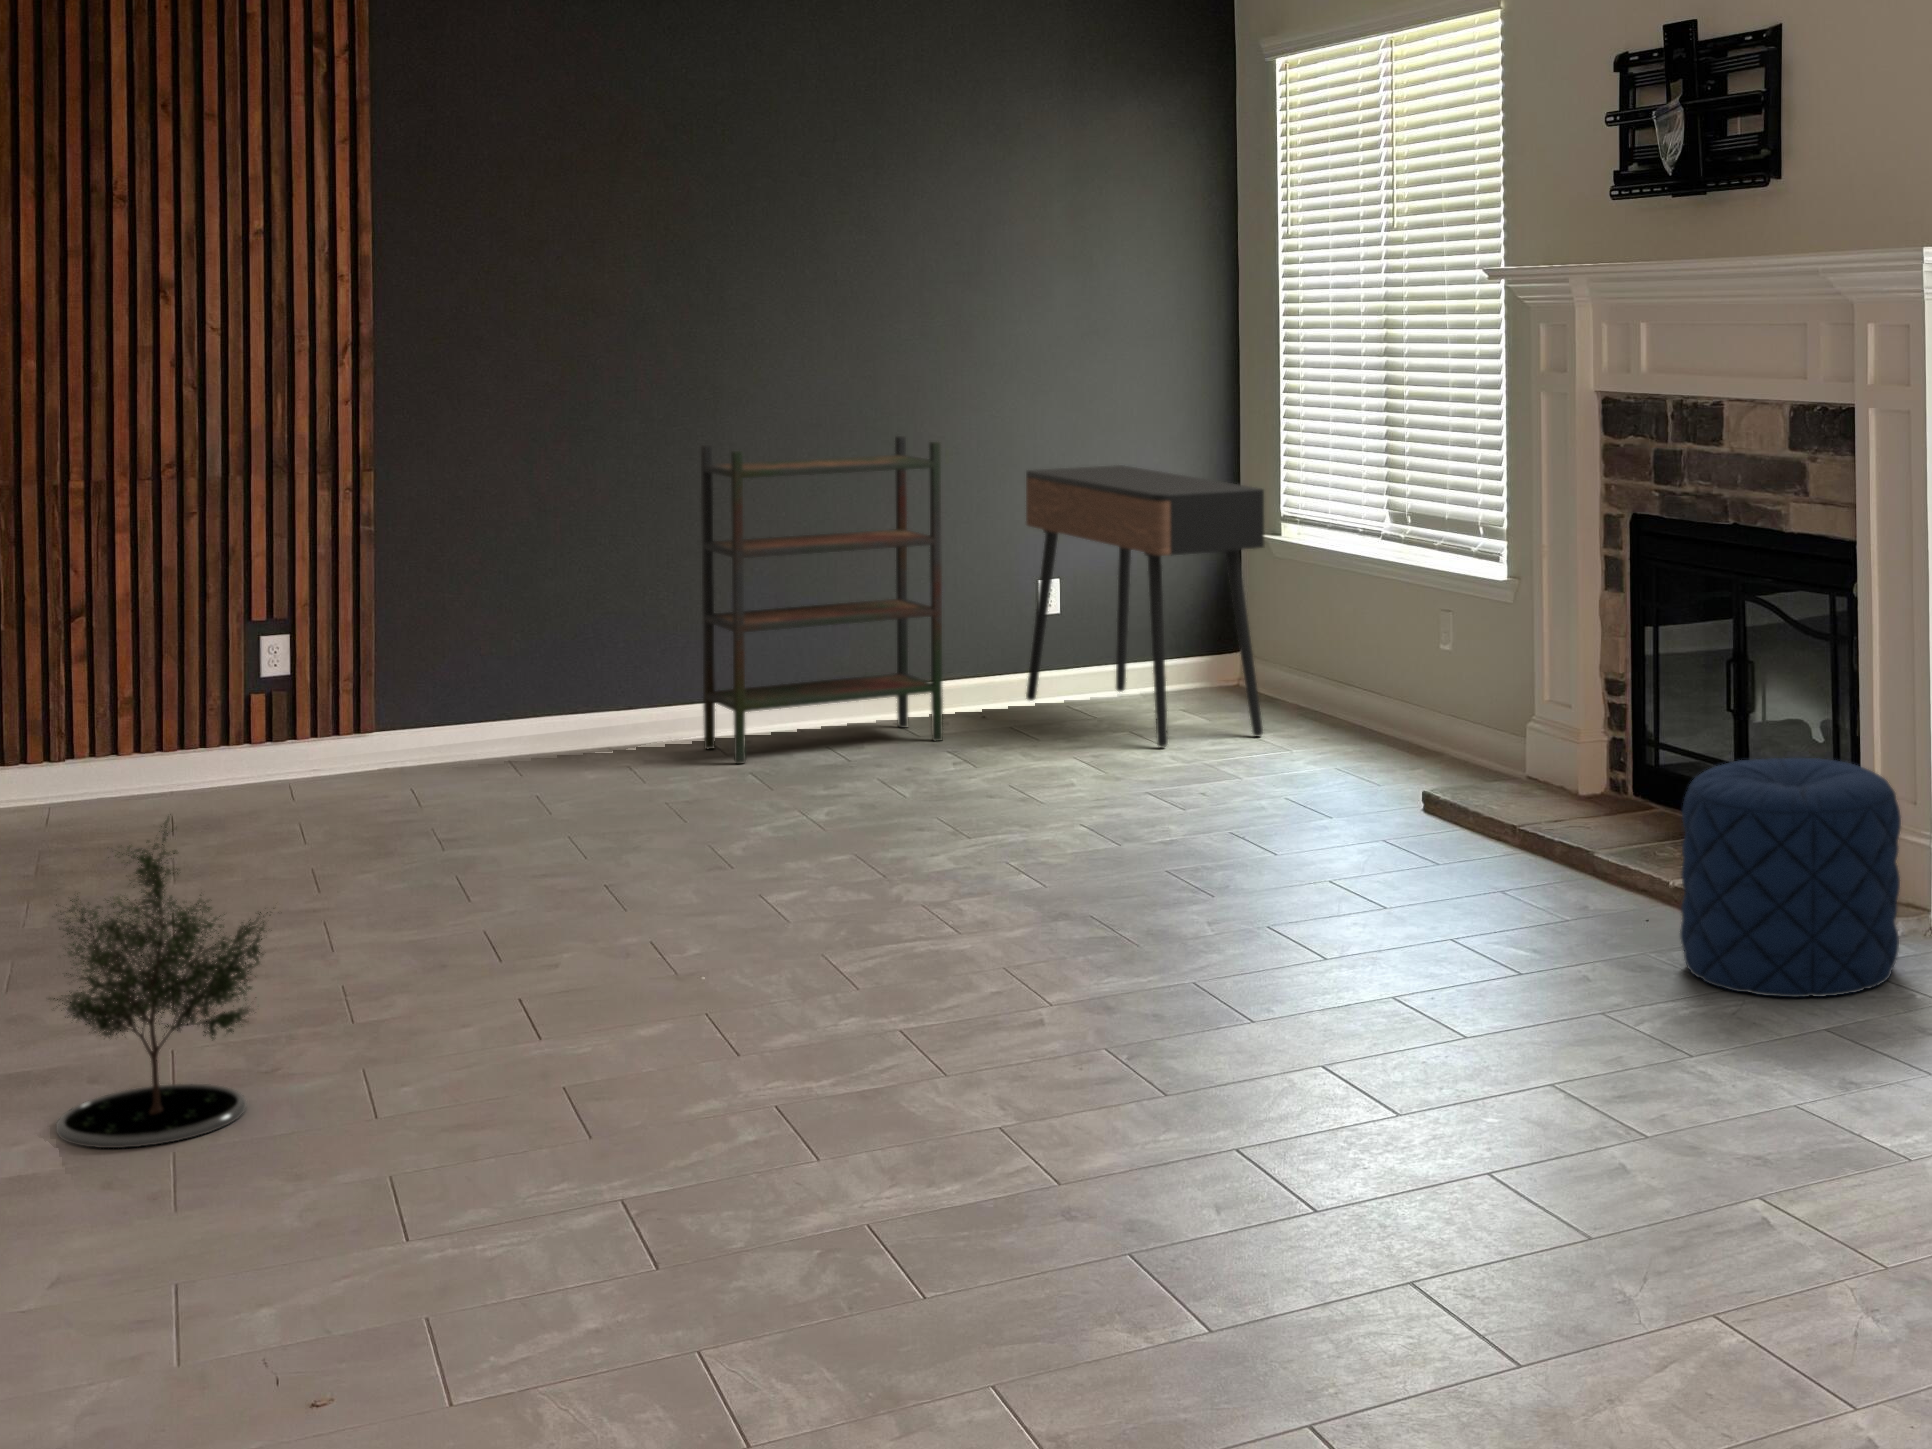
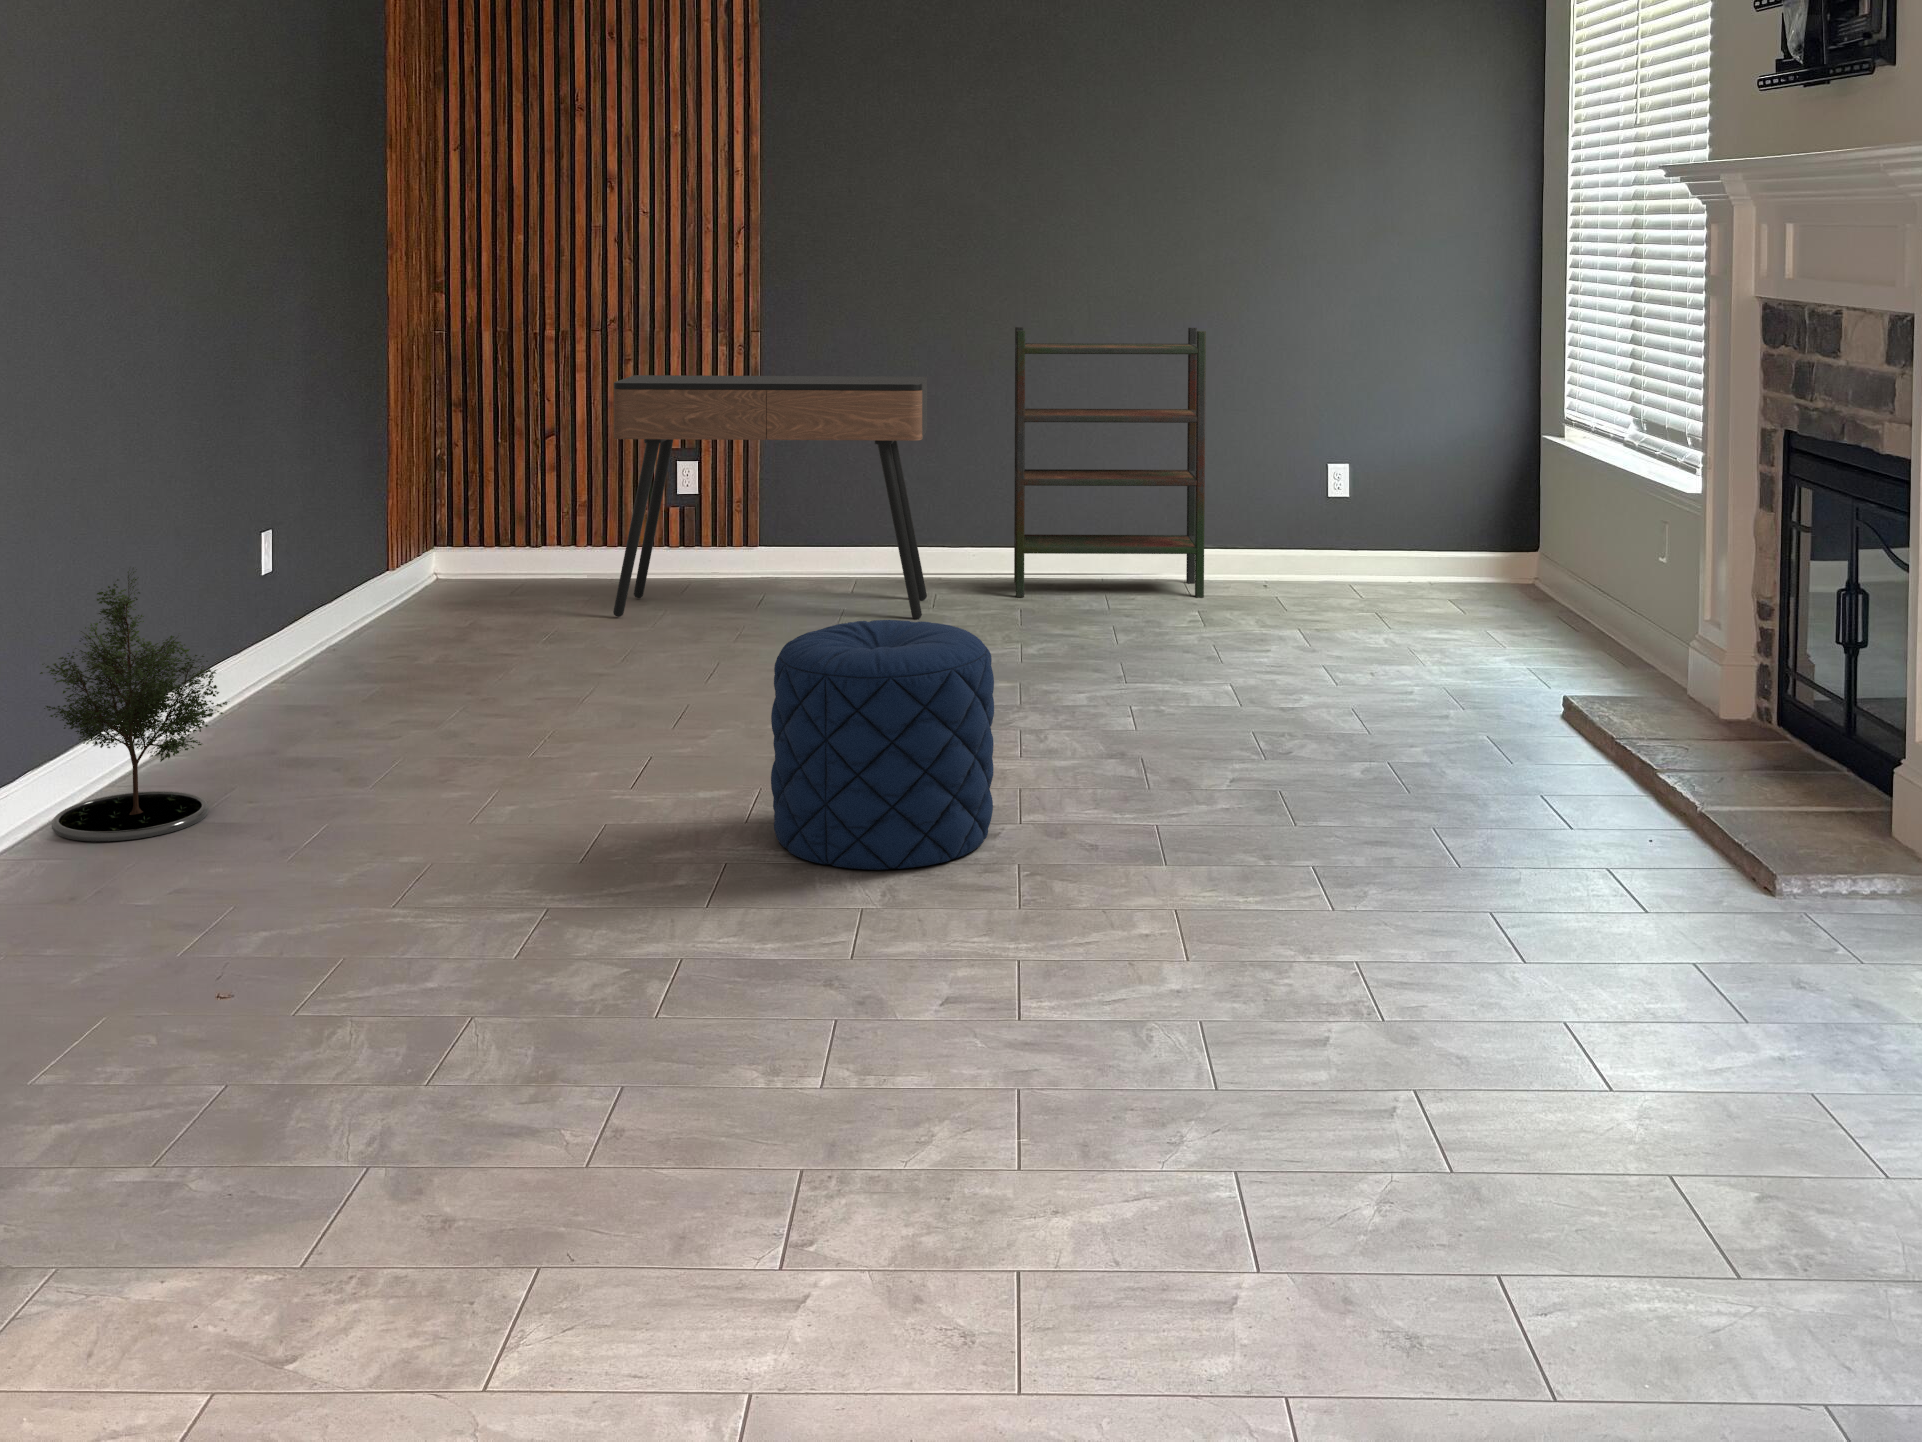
console table: present [1026,465,1264,747] -> present [613,375,927,619]
pouf: present [1680,758,1901,997] -> present [771,620,994,870]

